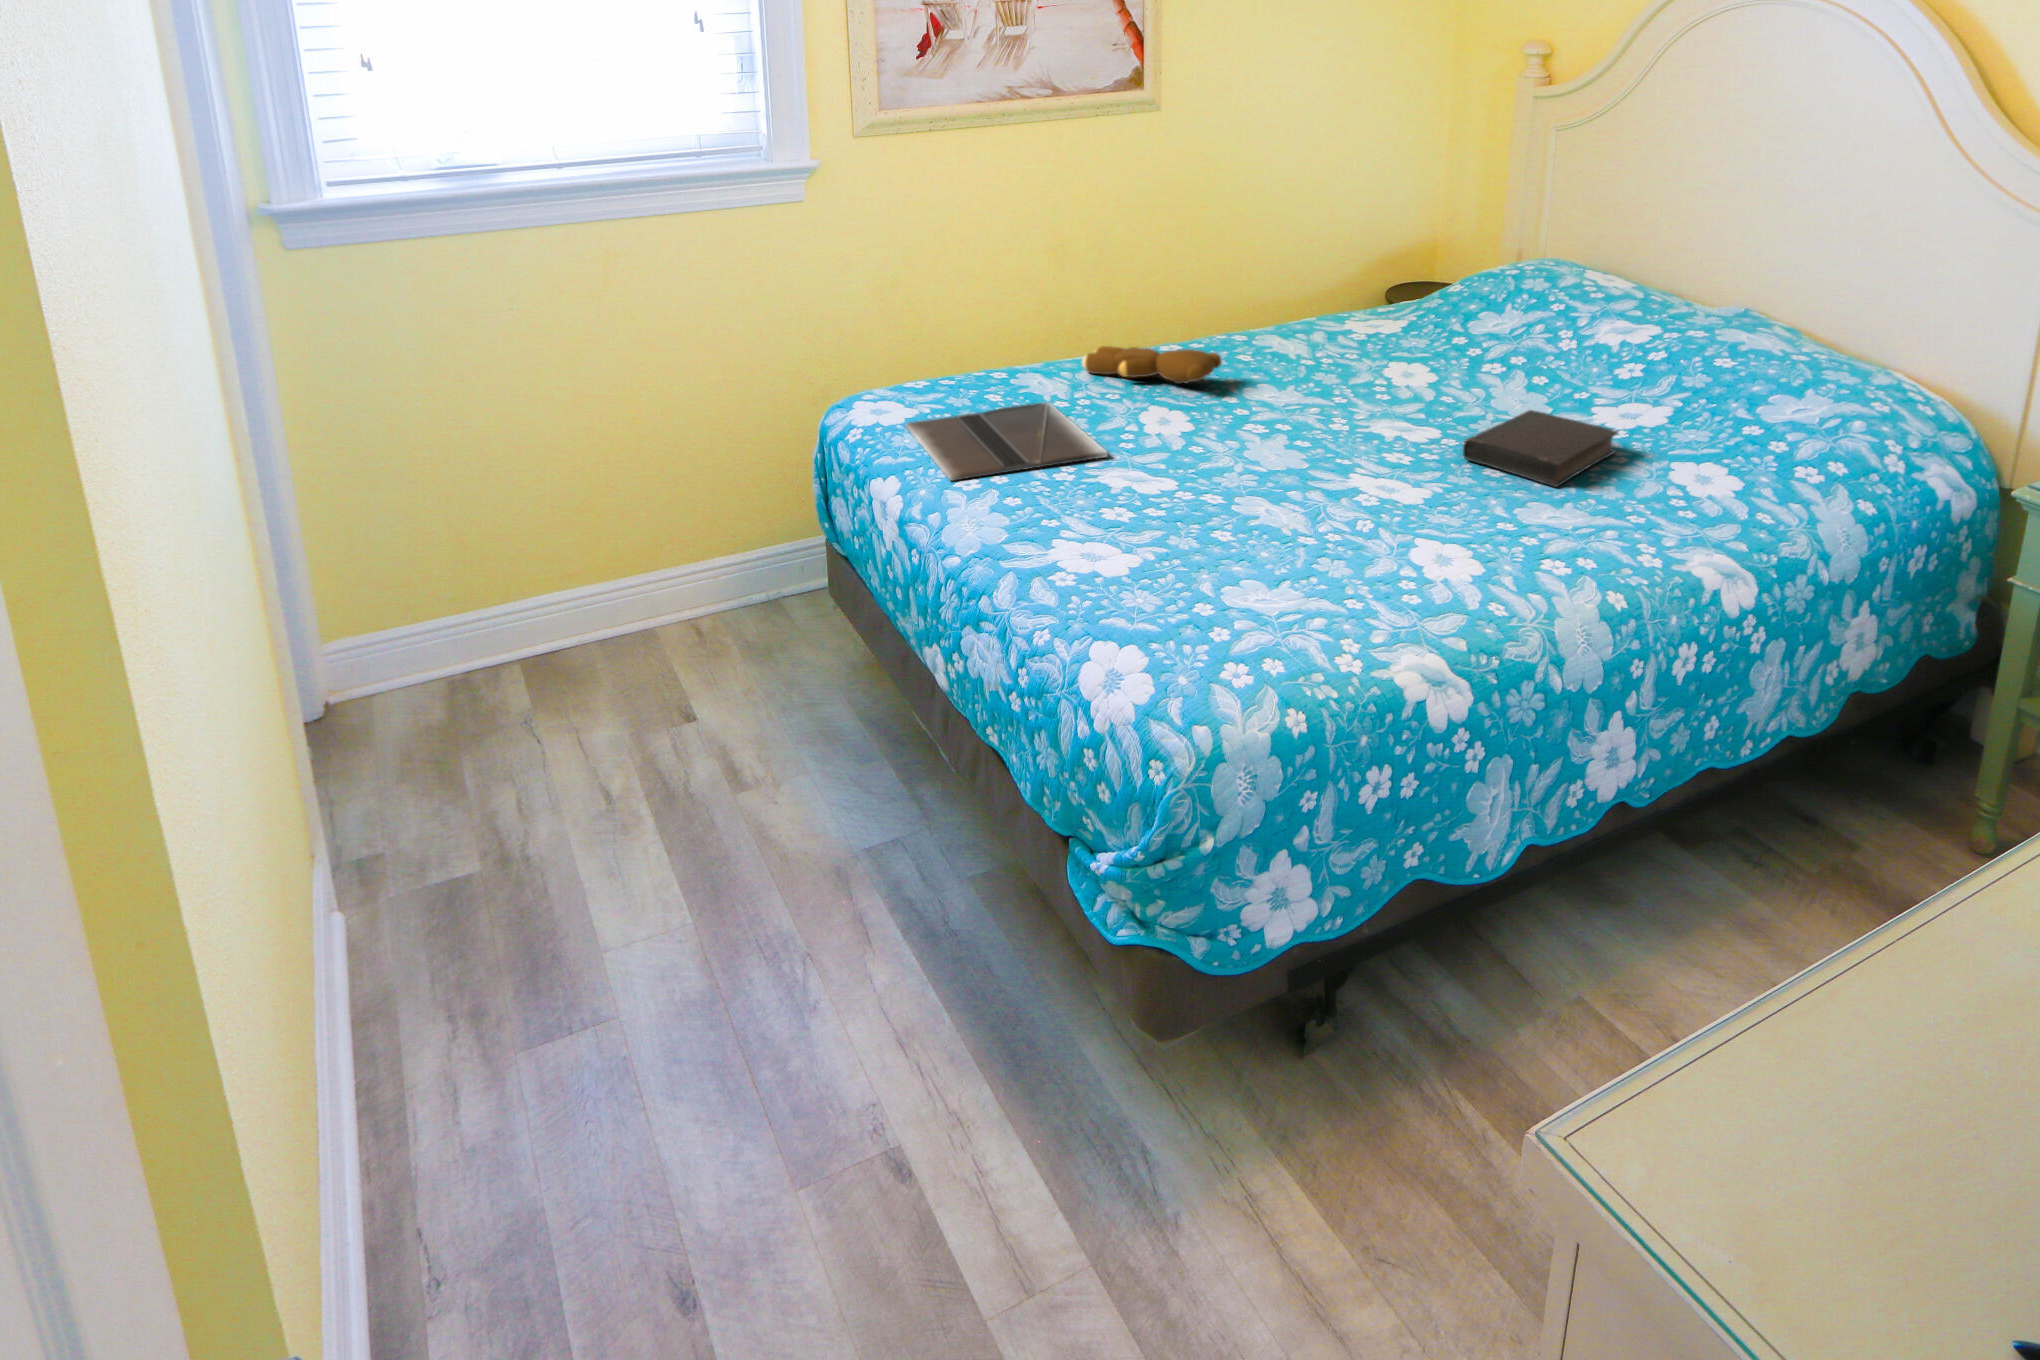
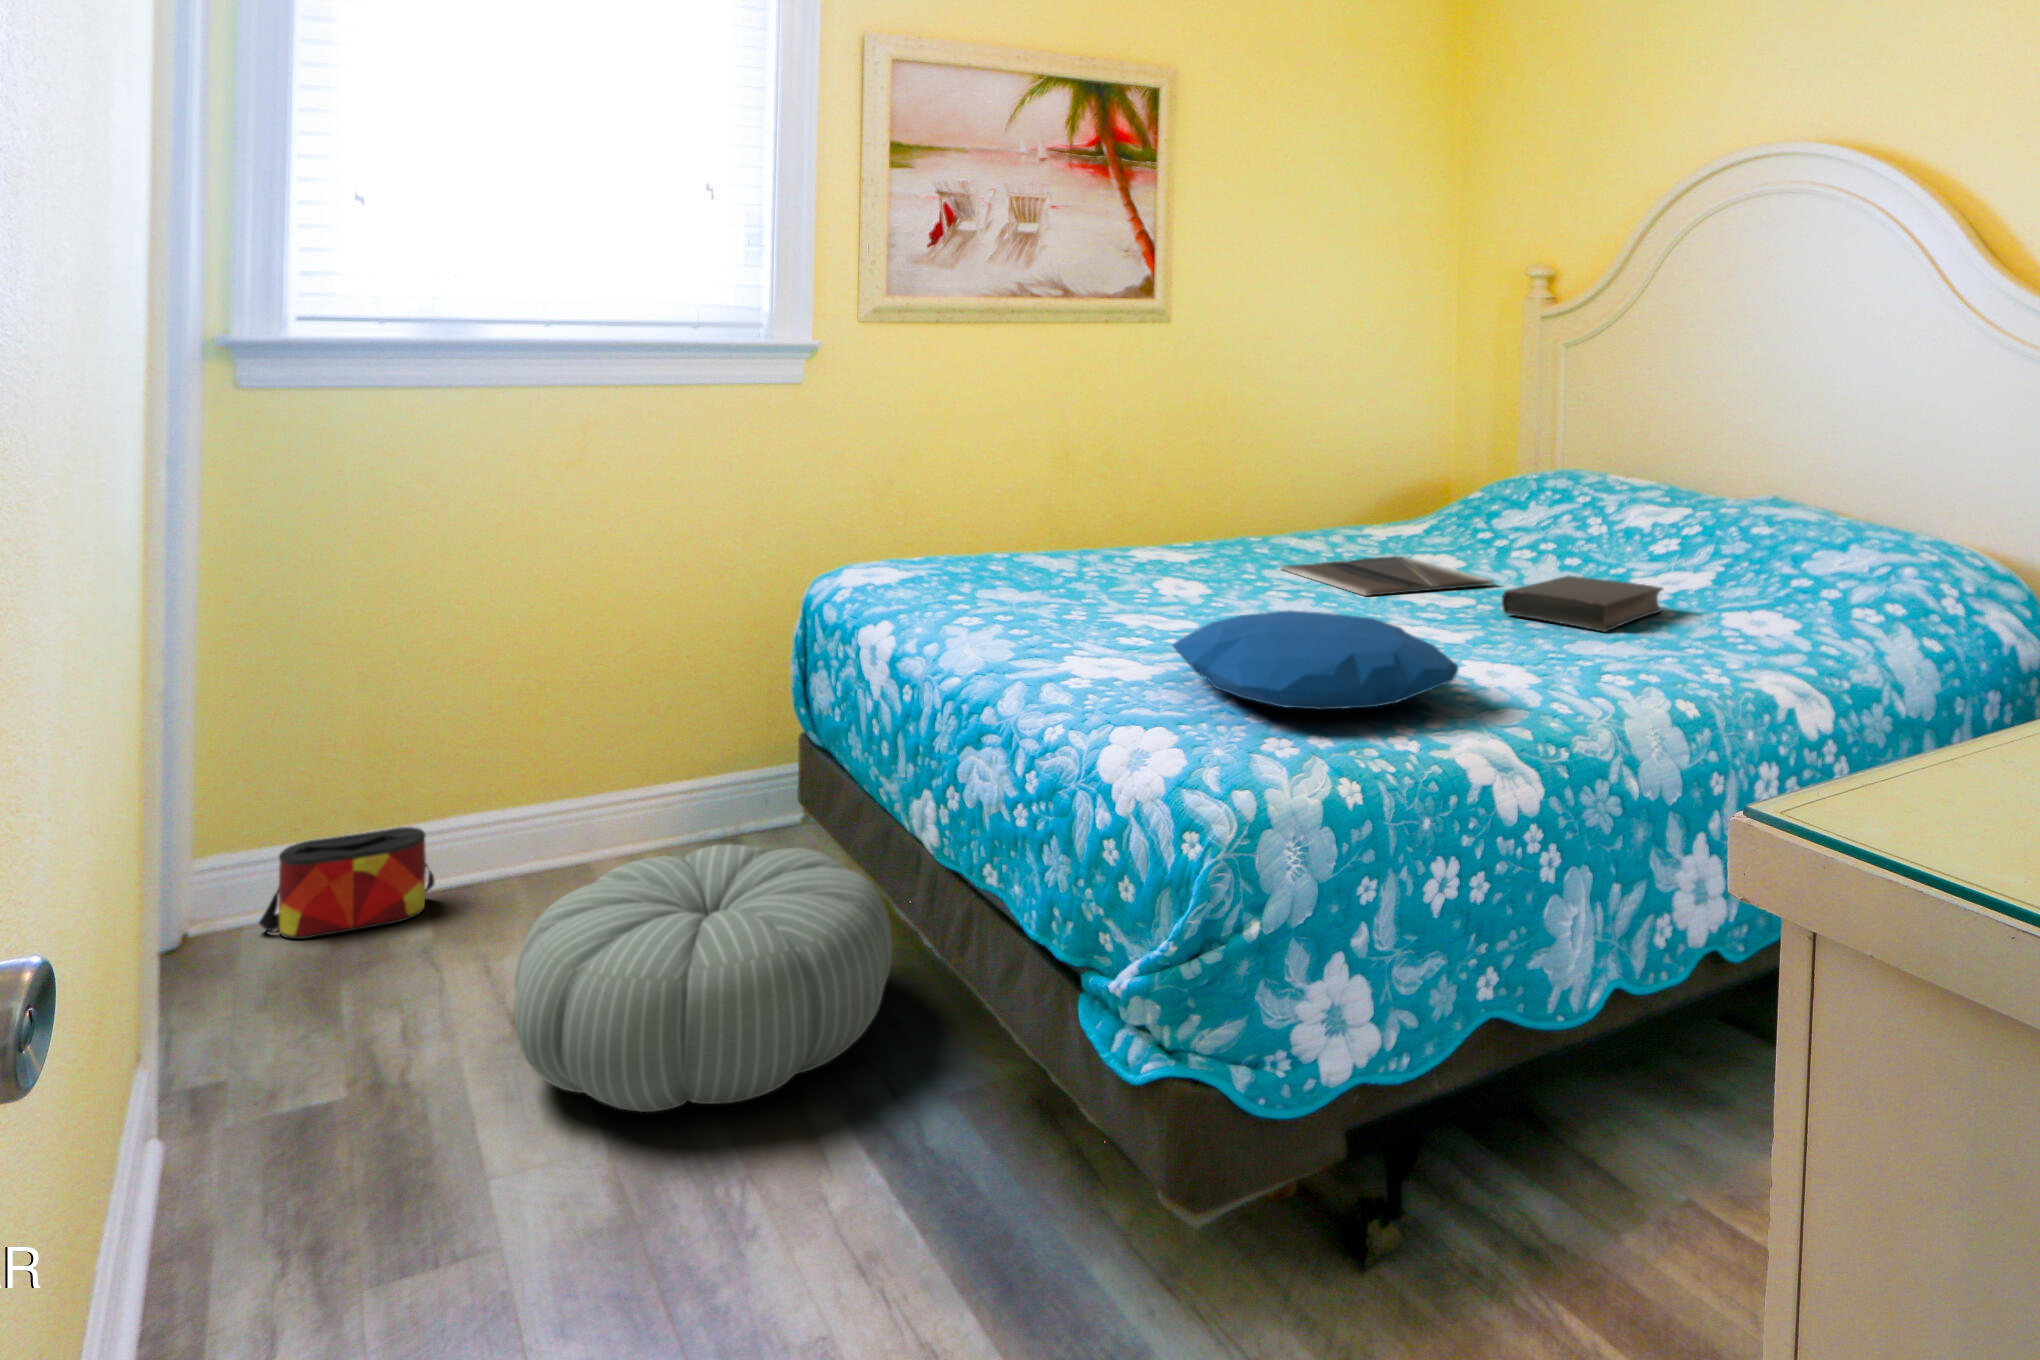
teddy bear: present [1082,346,1222,384] -> none [1089,531,1239,569]
laptop: present [905,402,1108,481] -> present [1281,556,1494,596]
pillow: none [1148,500,1406,627] -> present [1173,610,1458,710]
bag: none [388,611,529,708] -> present [259,827,435,939]
pouf: none [603,652,914,894] -> present [514,844,892,1112]

